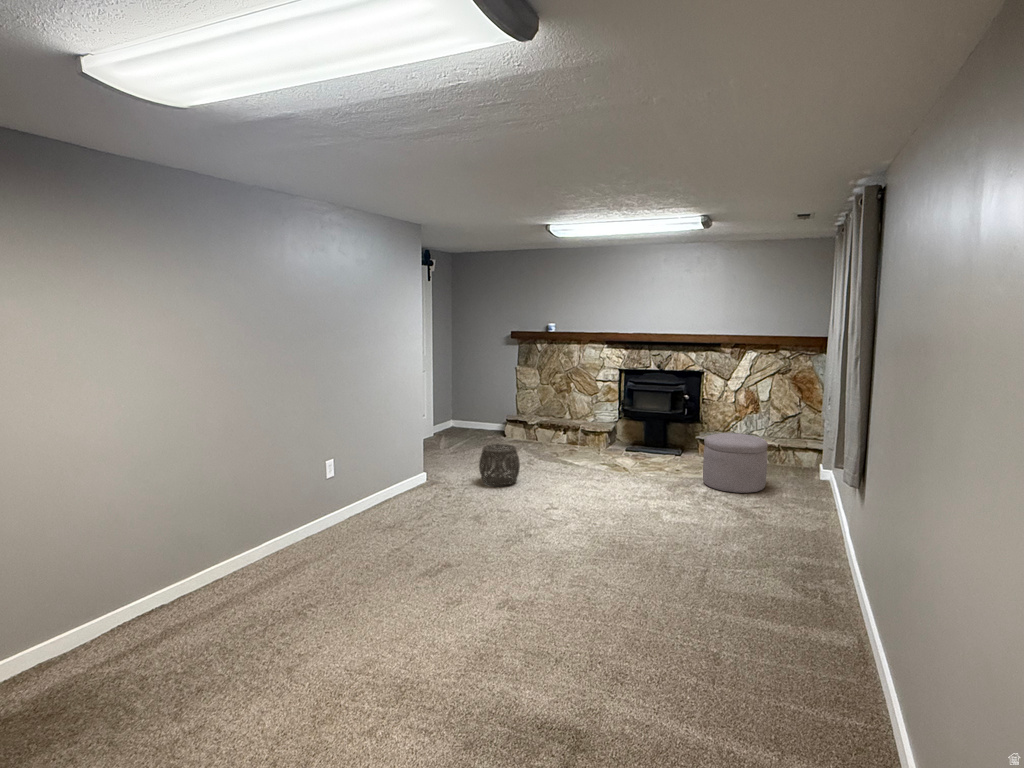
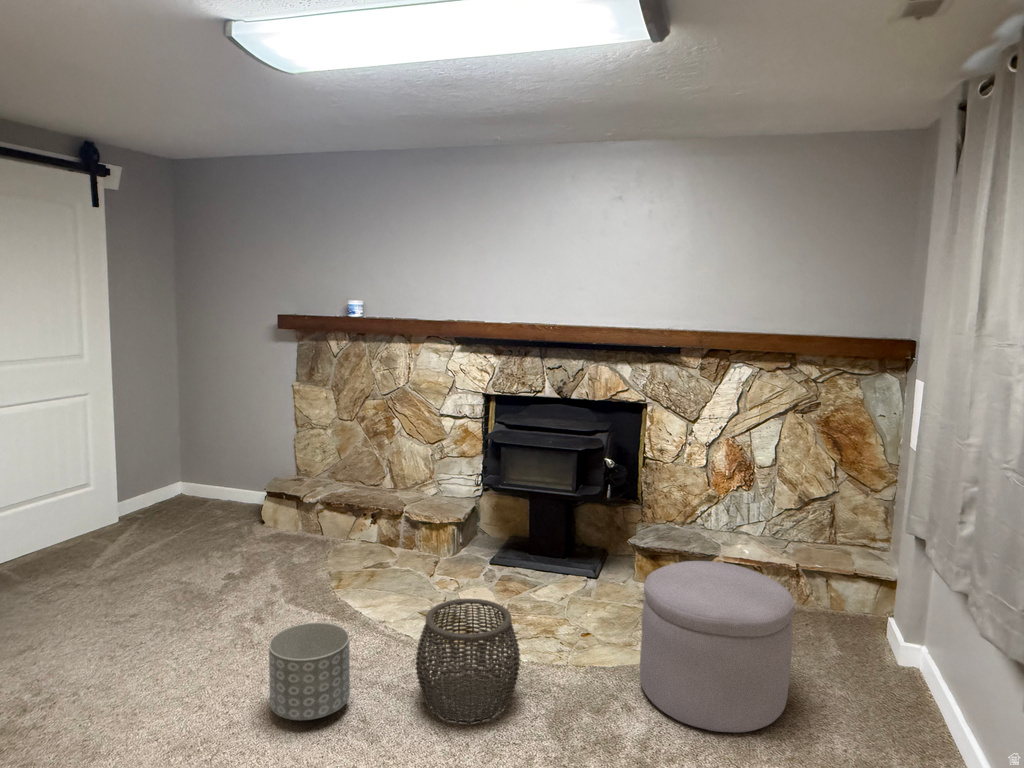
woven basket: present [479,444,520,486] -> present [415,599,520,723]
planter: none [556,453,586,486] -> present [269,622,350,720]

